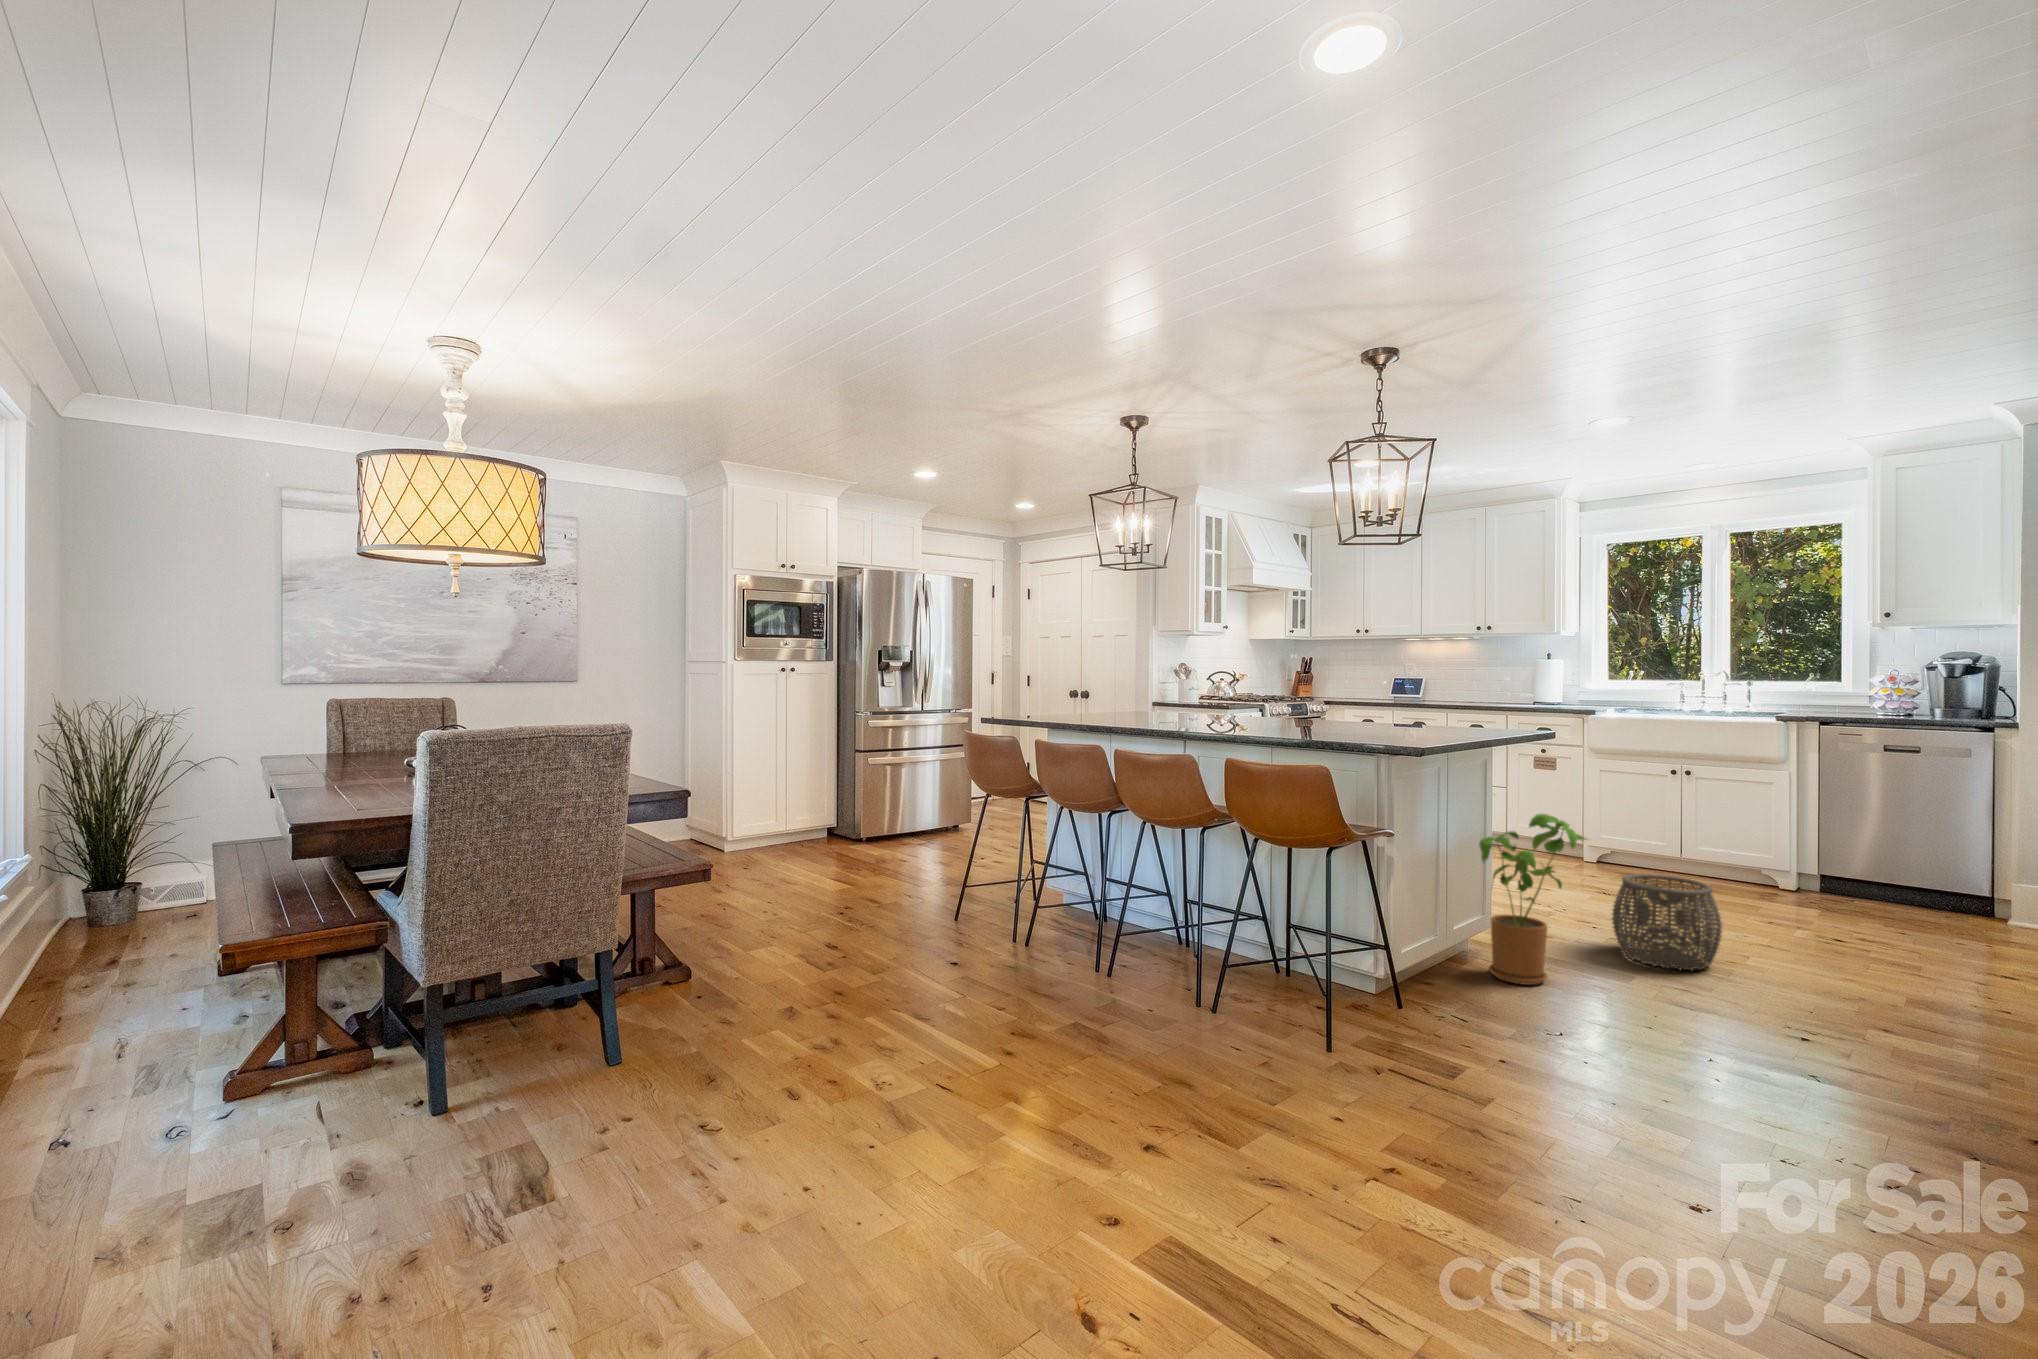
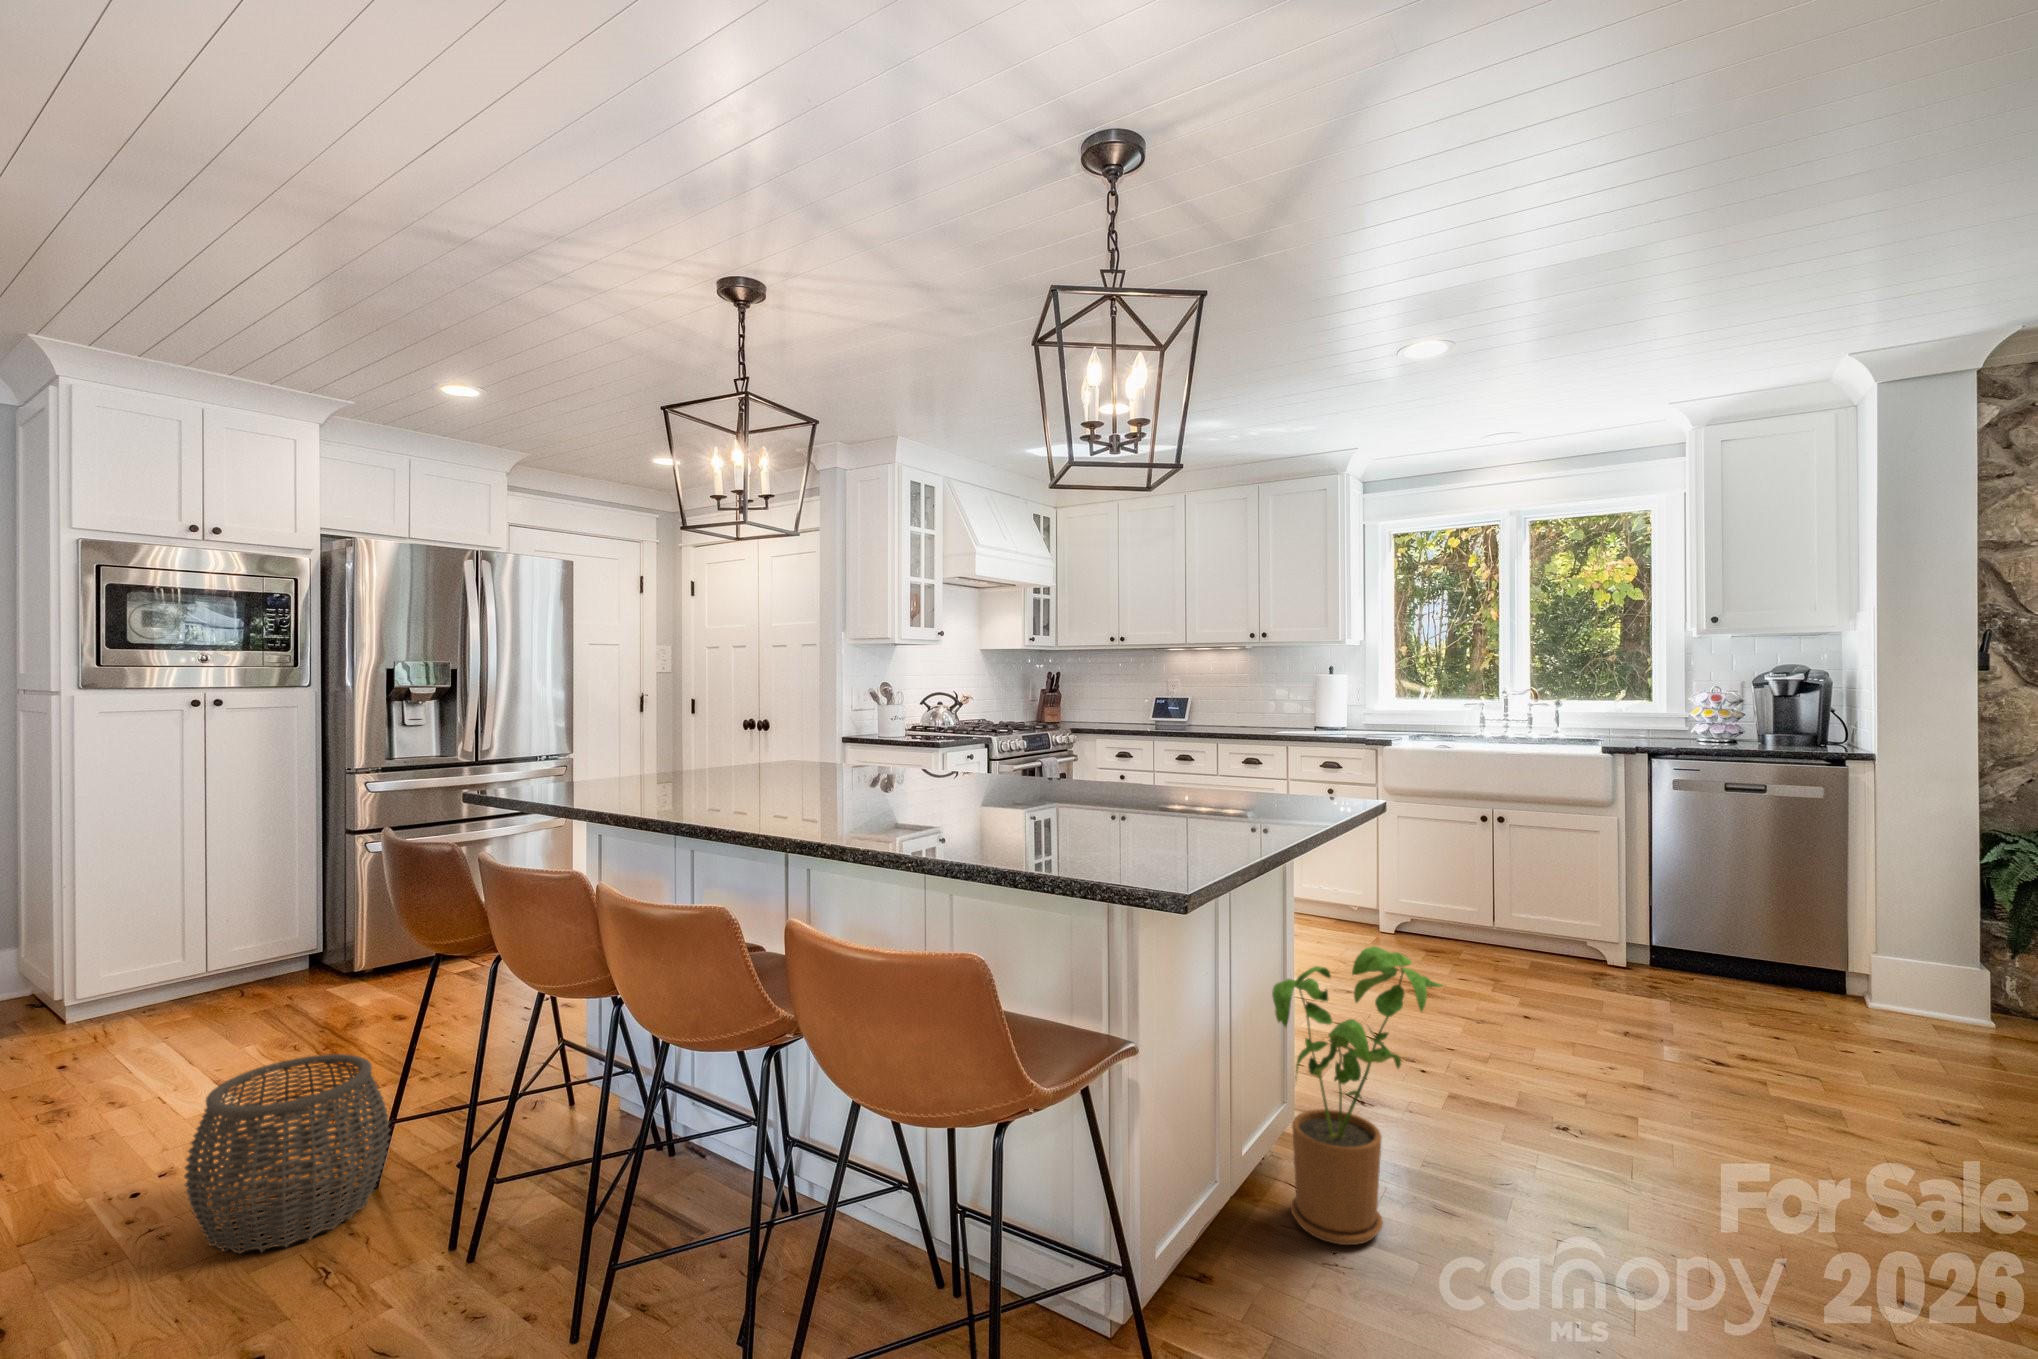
woven basket: present [1612,874,1722,970] -> present [184,1054,390,1254]

